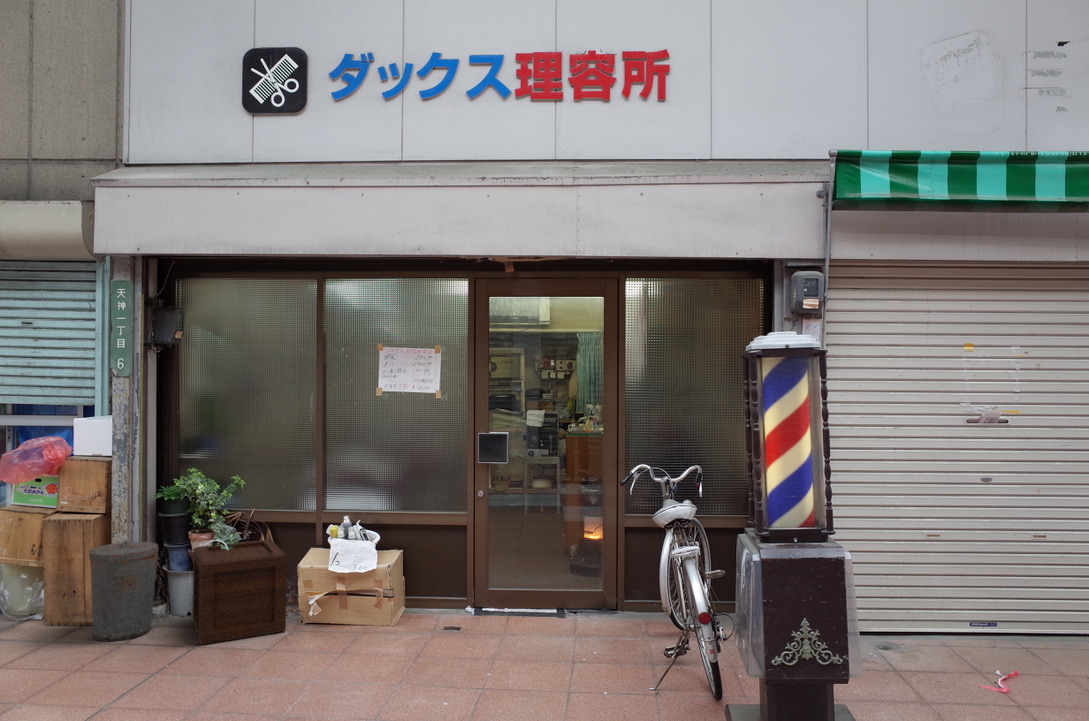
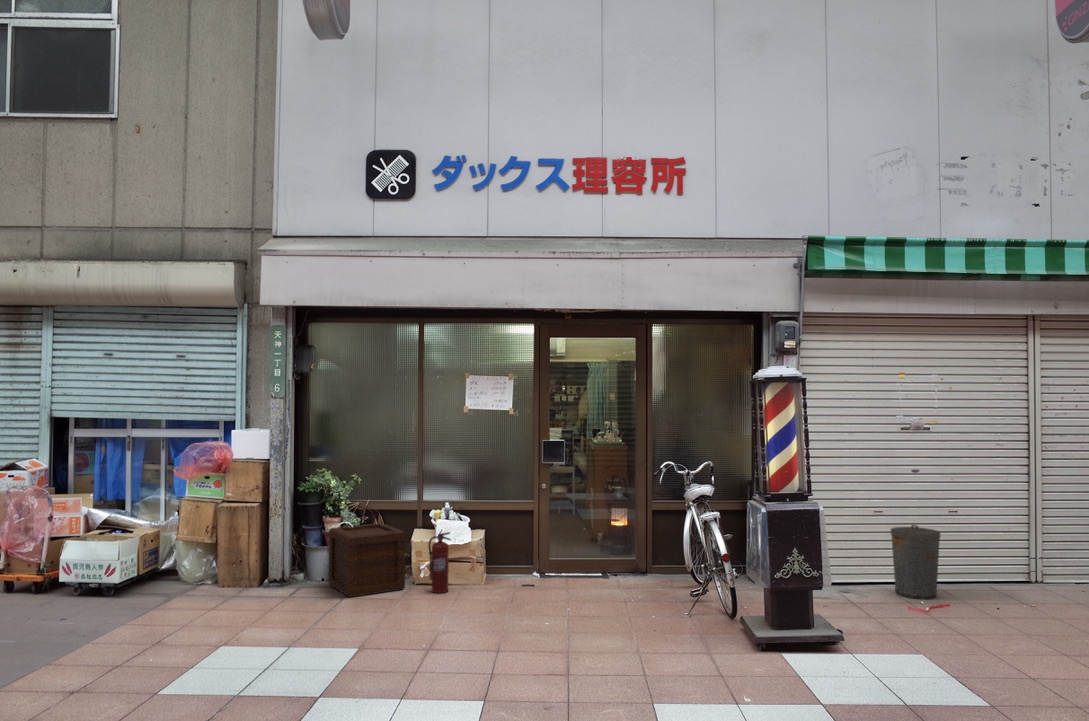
trash can: present [89,540,158,641] -> present [891,525,940,599]
fire extinguisher: none [315,556,346,640] -> present [428,532,451,593]

